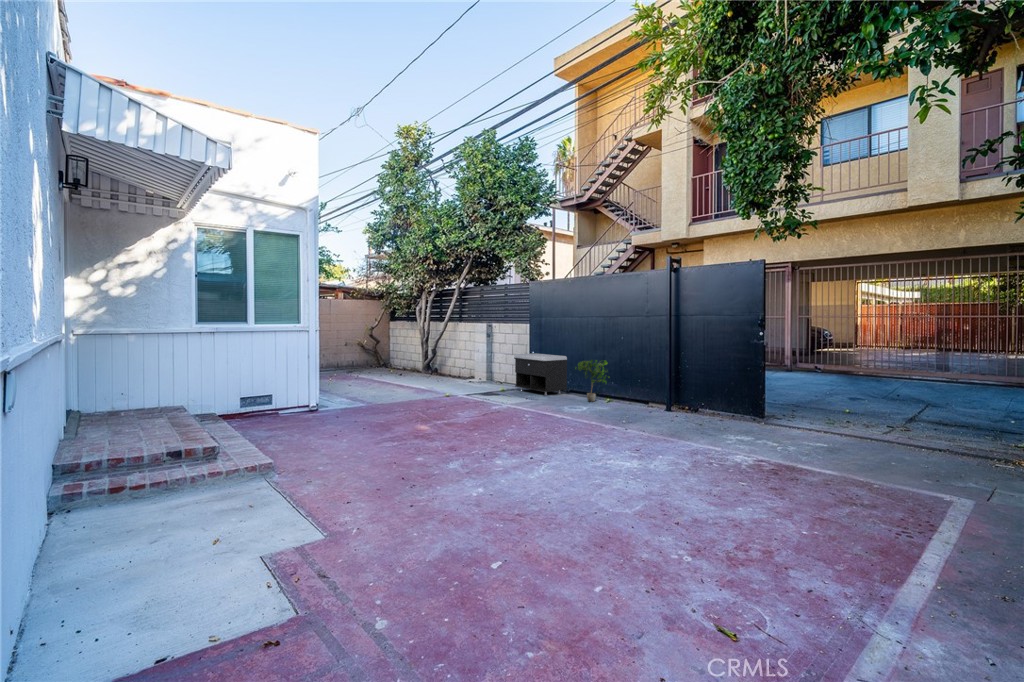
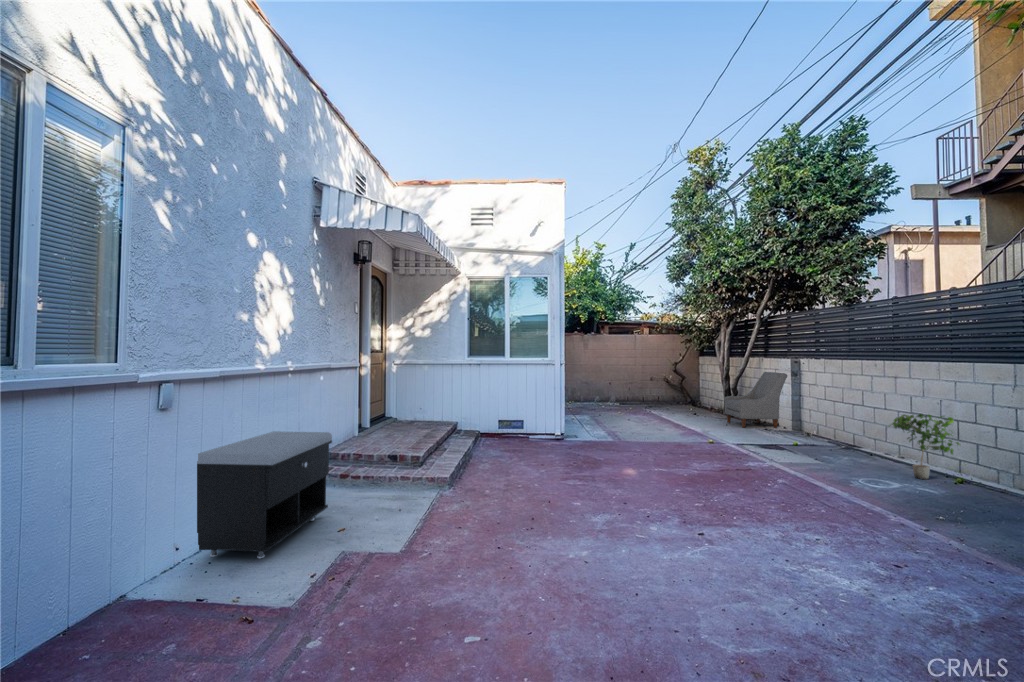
chair: none [434,334,483,382] -> present [725,372,787,428]
storage bench: present [514,353,567,395] -> present [197,431,332,559]

